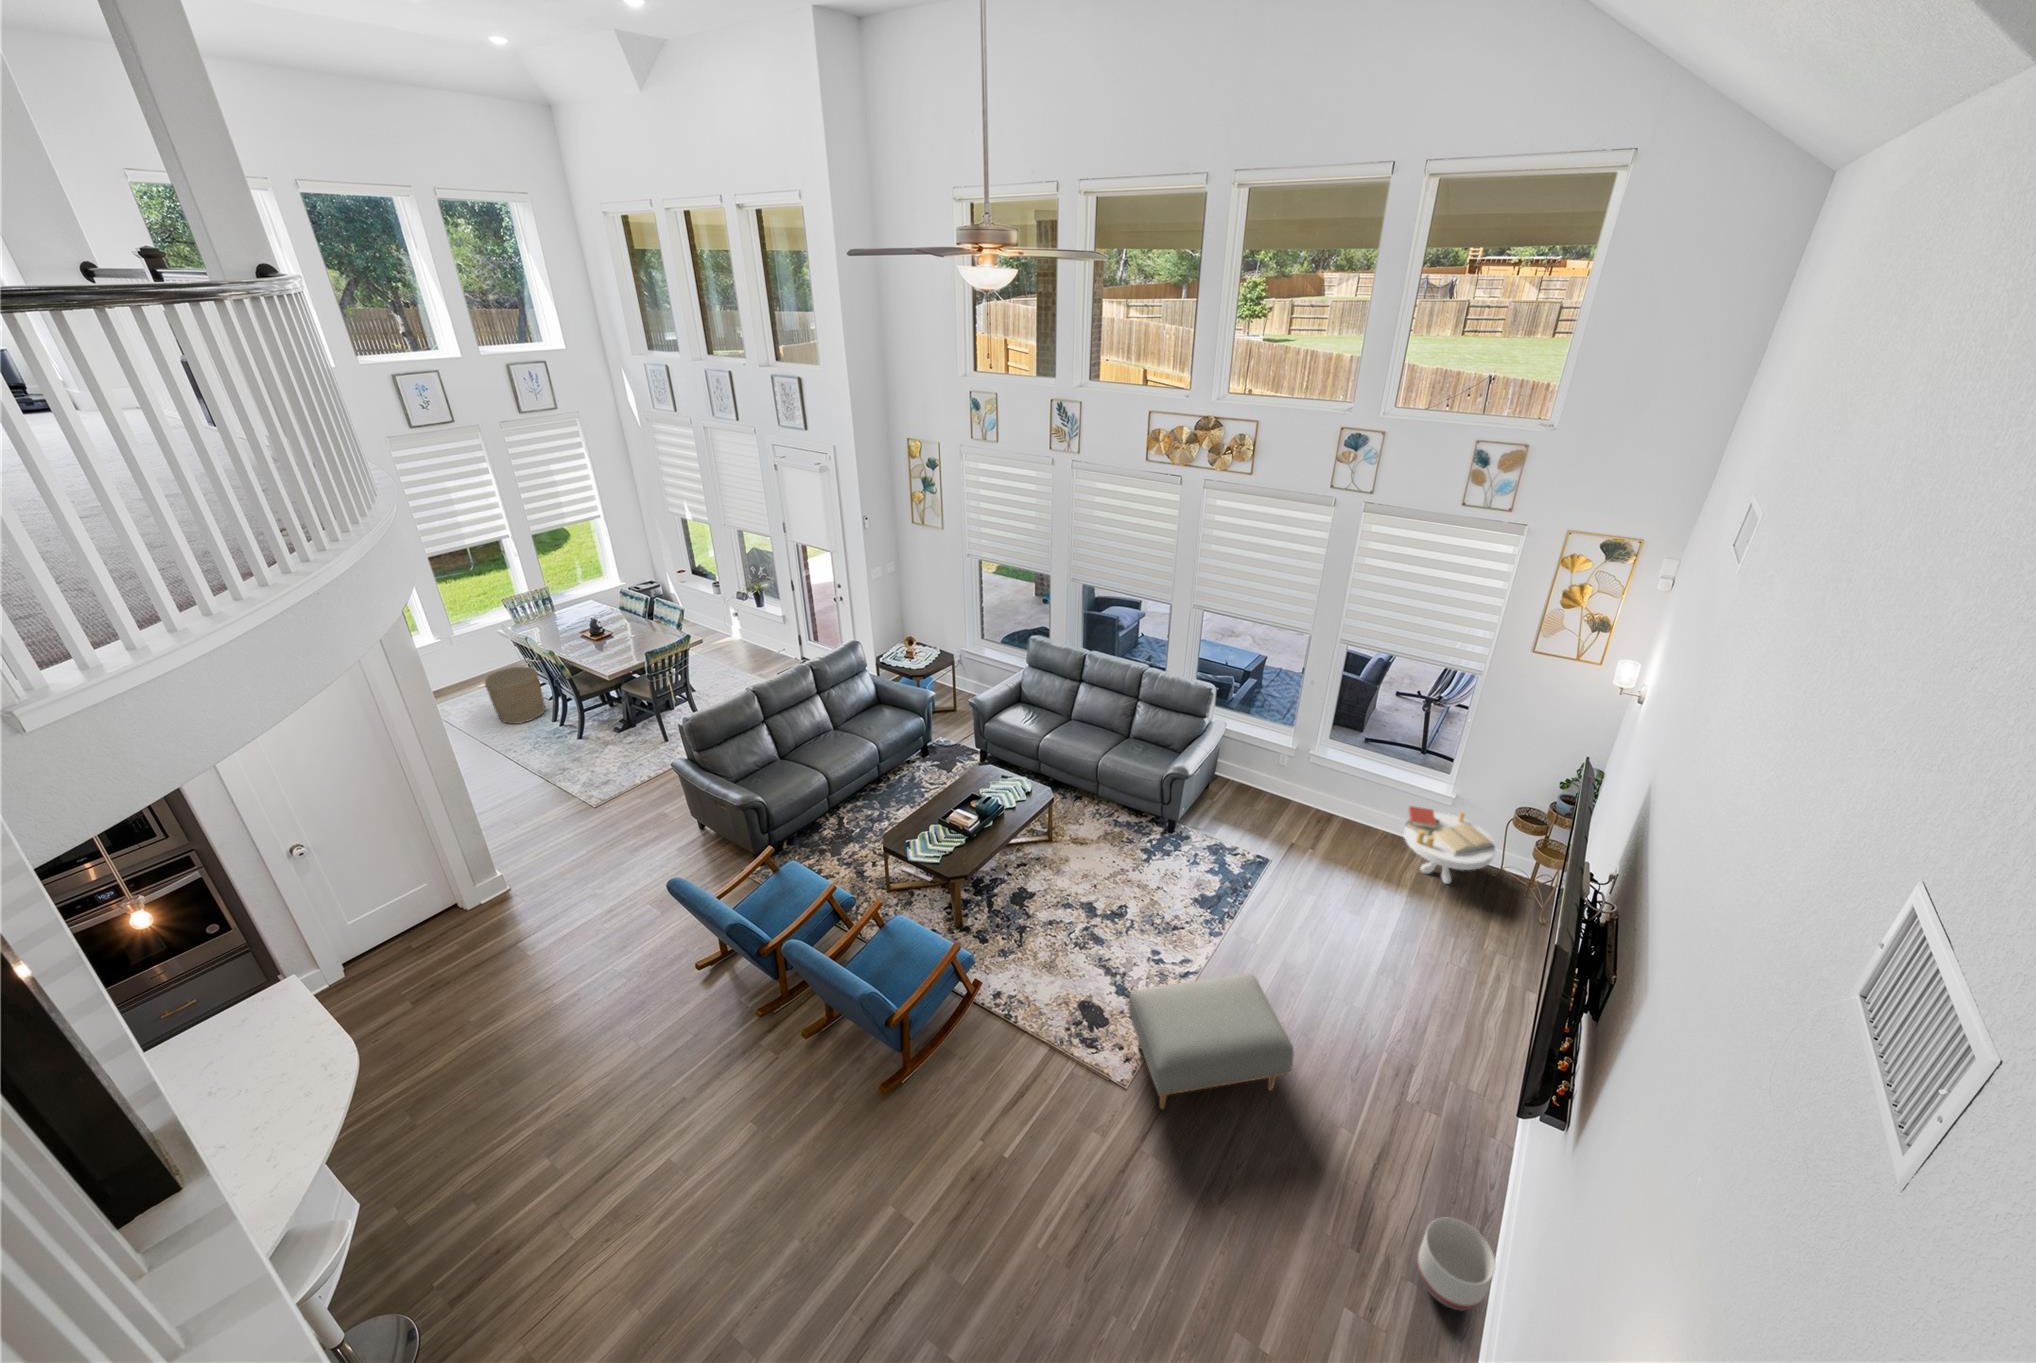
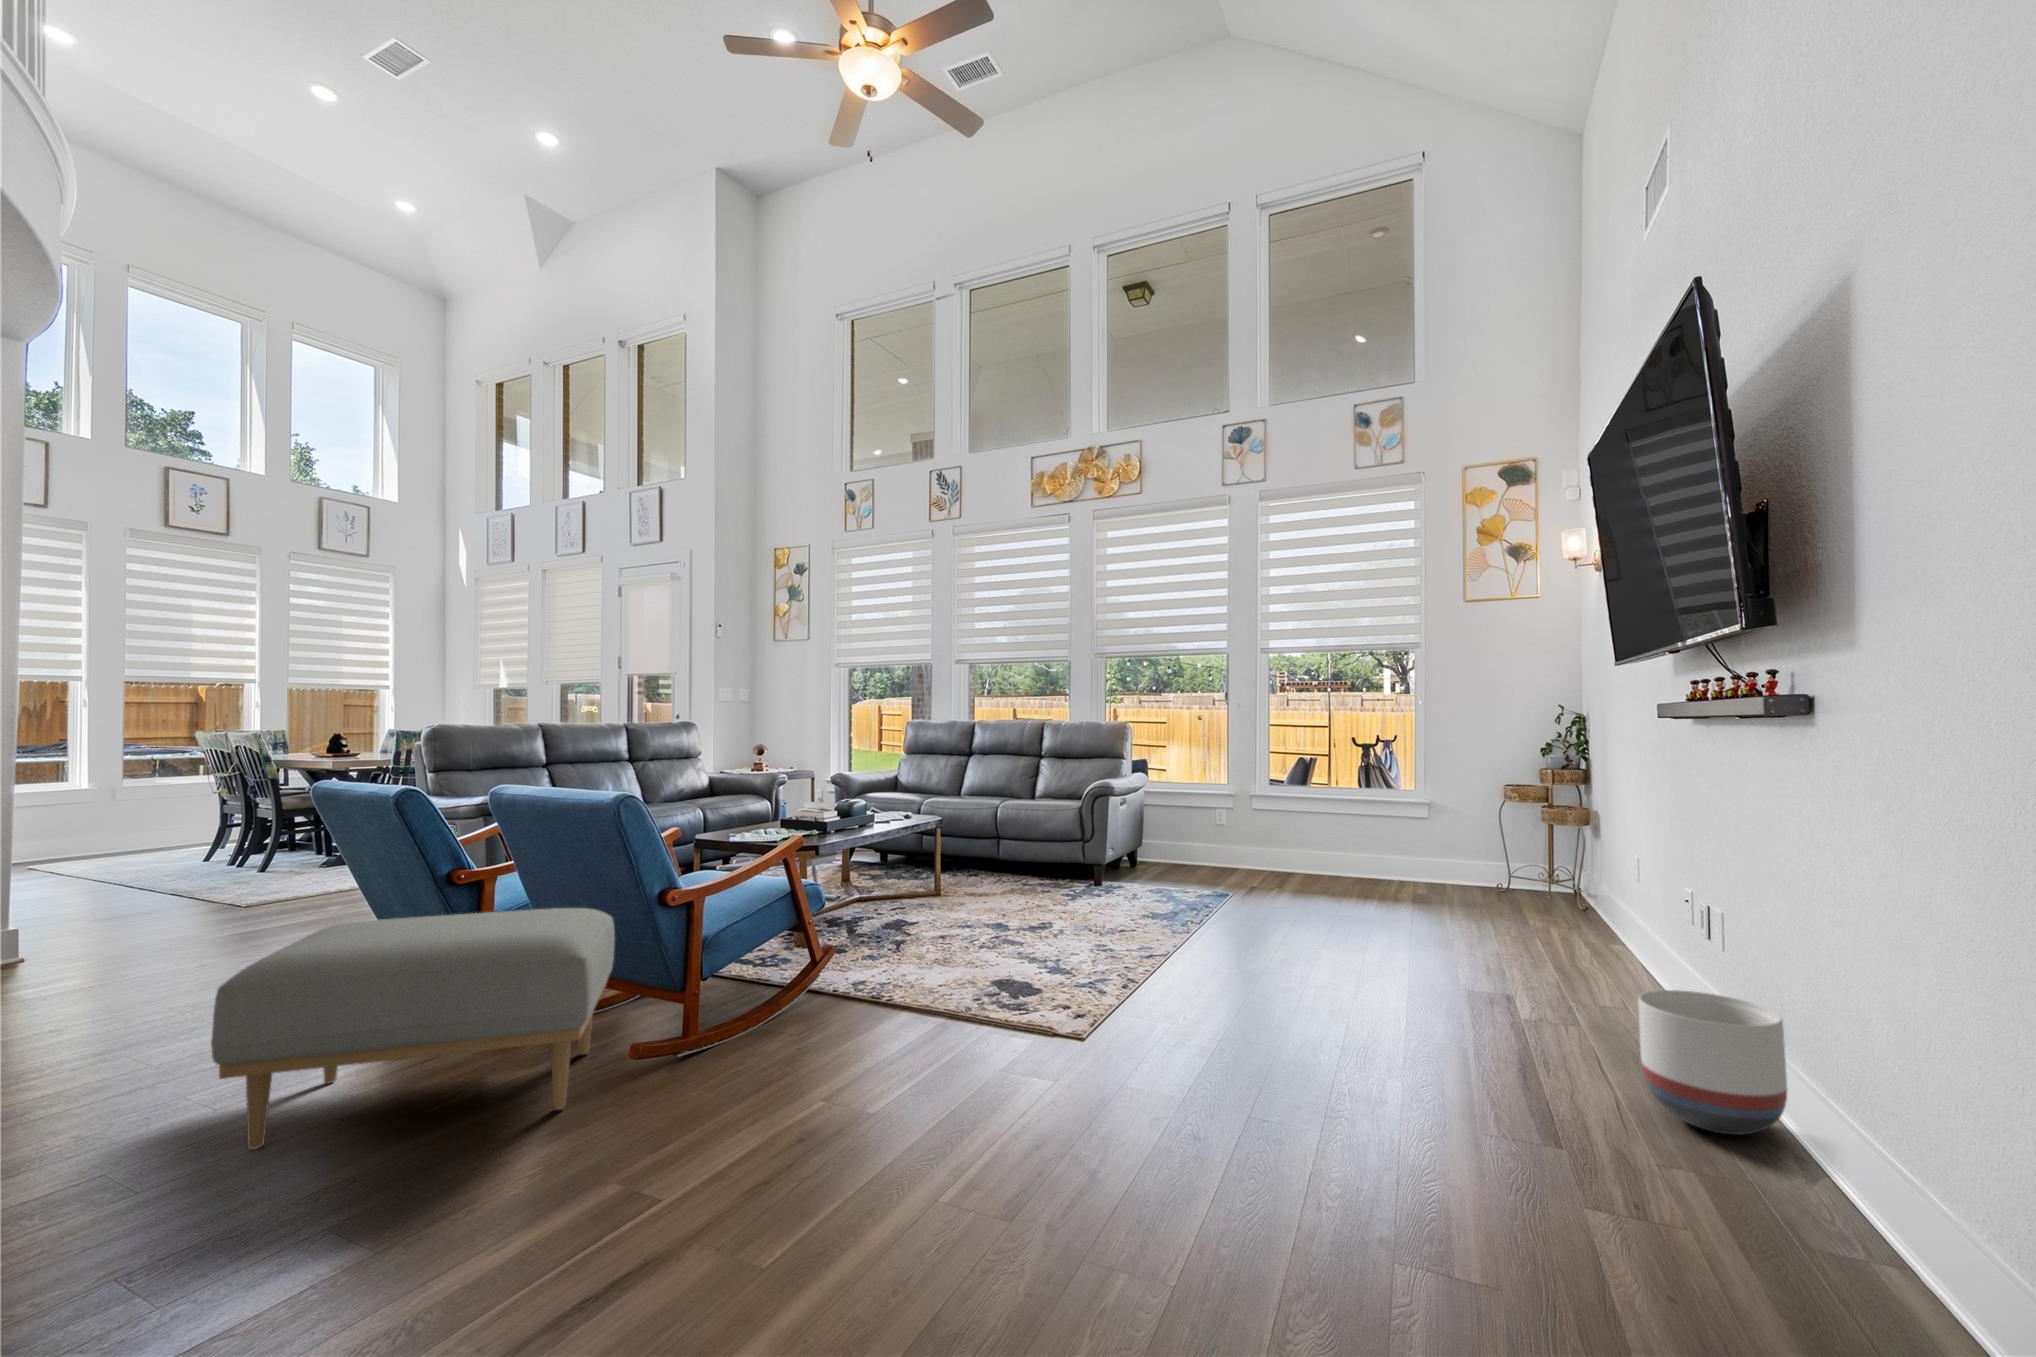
woven basket: present [485,667,545,724] -> none [137,800,227,868]
side table: present [1404,806,1495,884] -> none [1386,815,1504,896]
ottoman: present [1128,974,1294,1109] -> present [211,908,615,1150]

